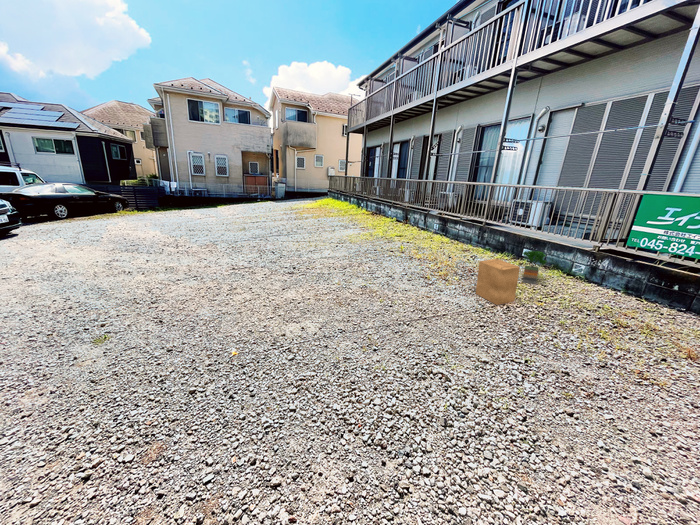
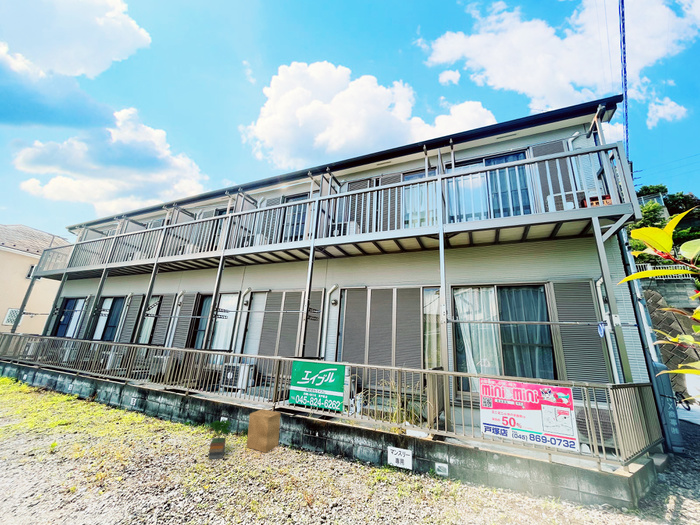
cardboard box: present [476,259,520,305] -> present [247,409,281,452]

